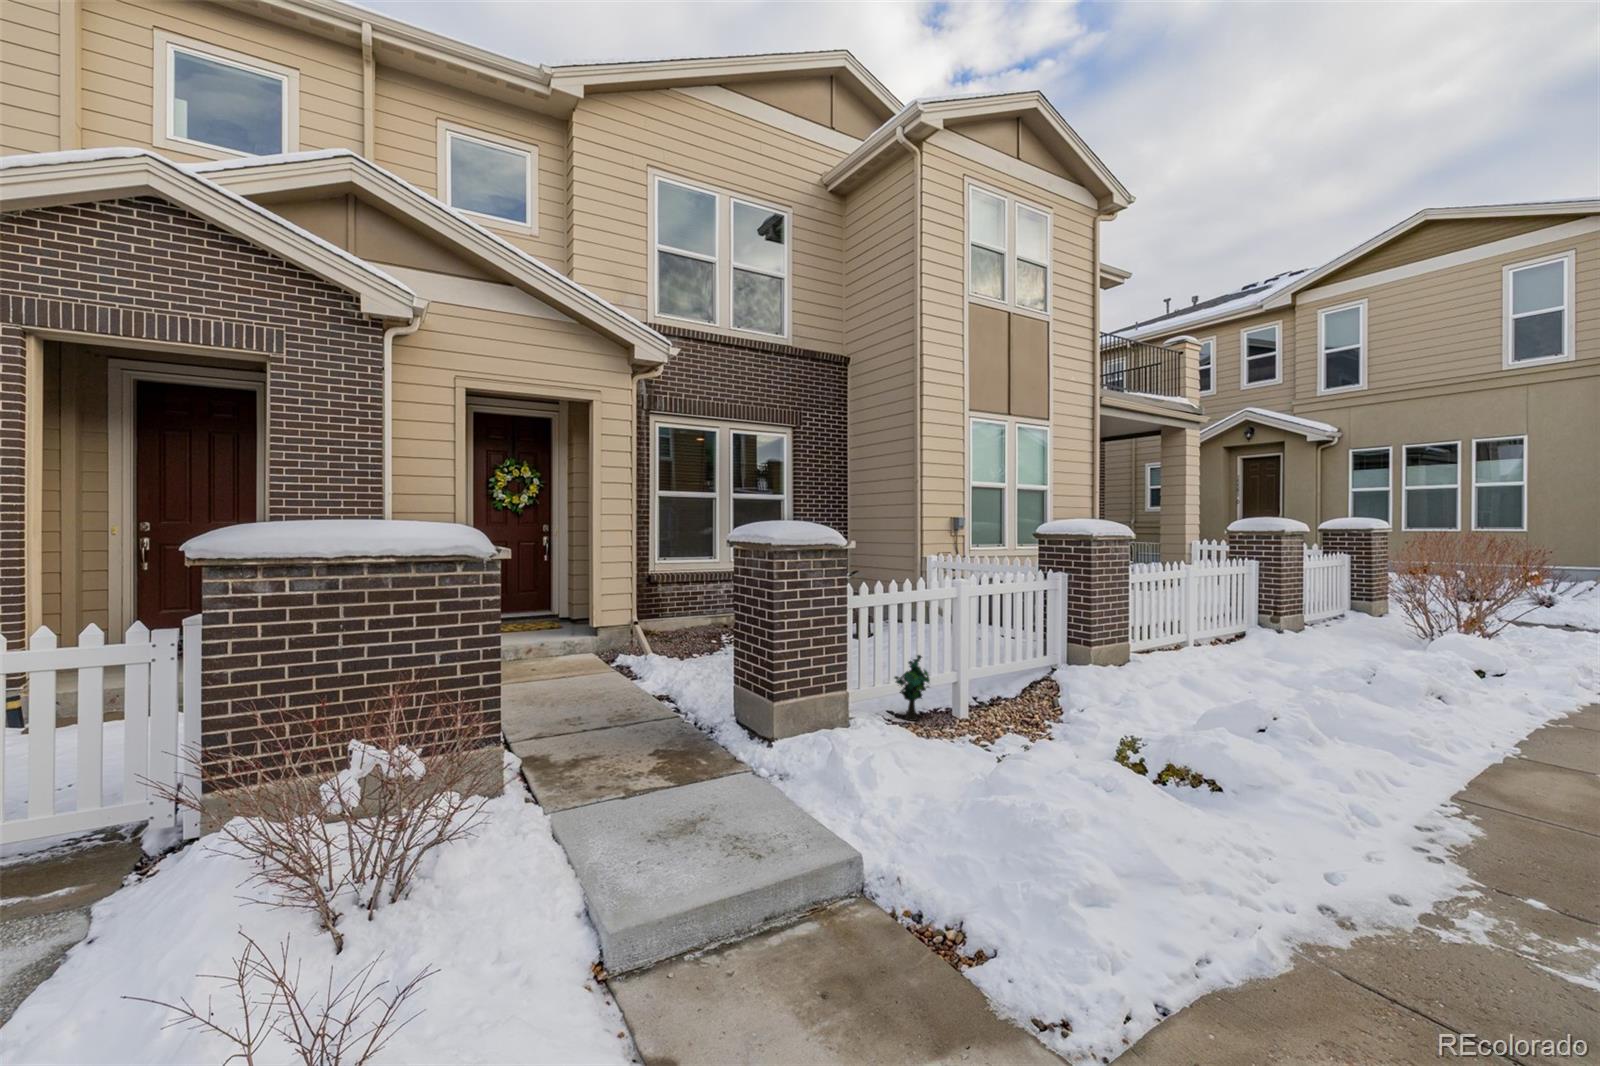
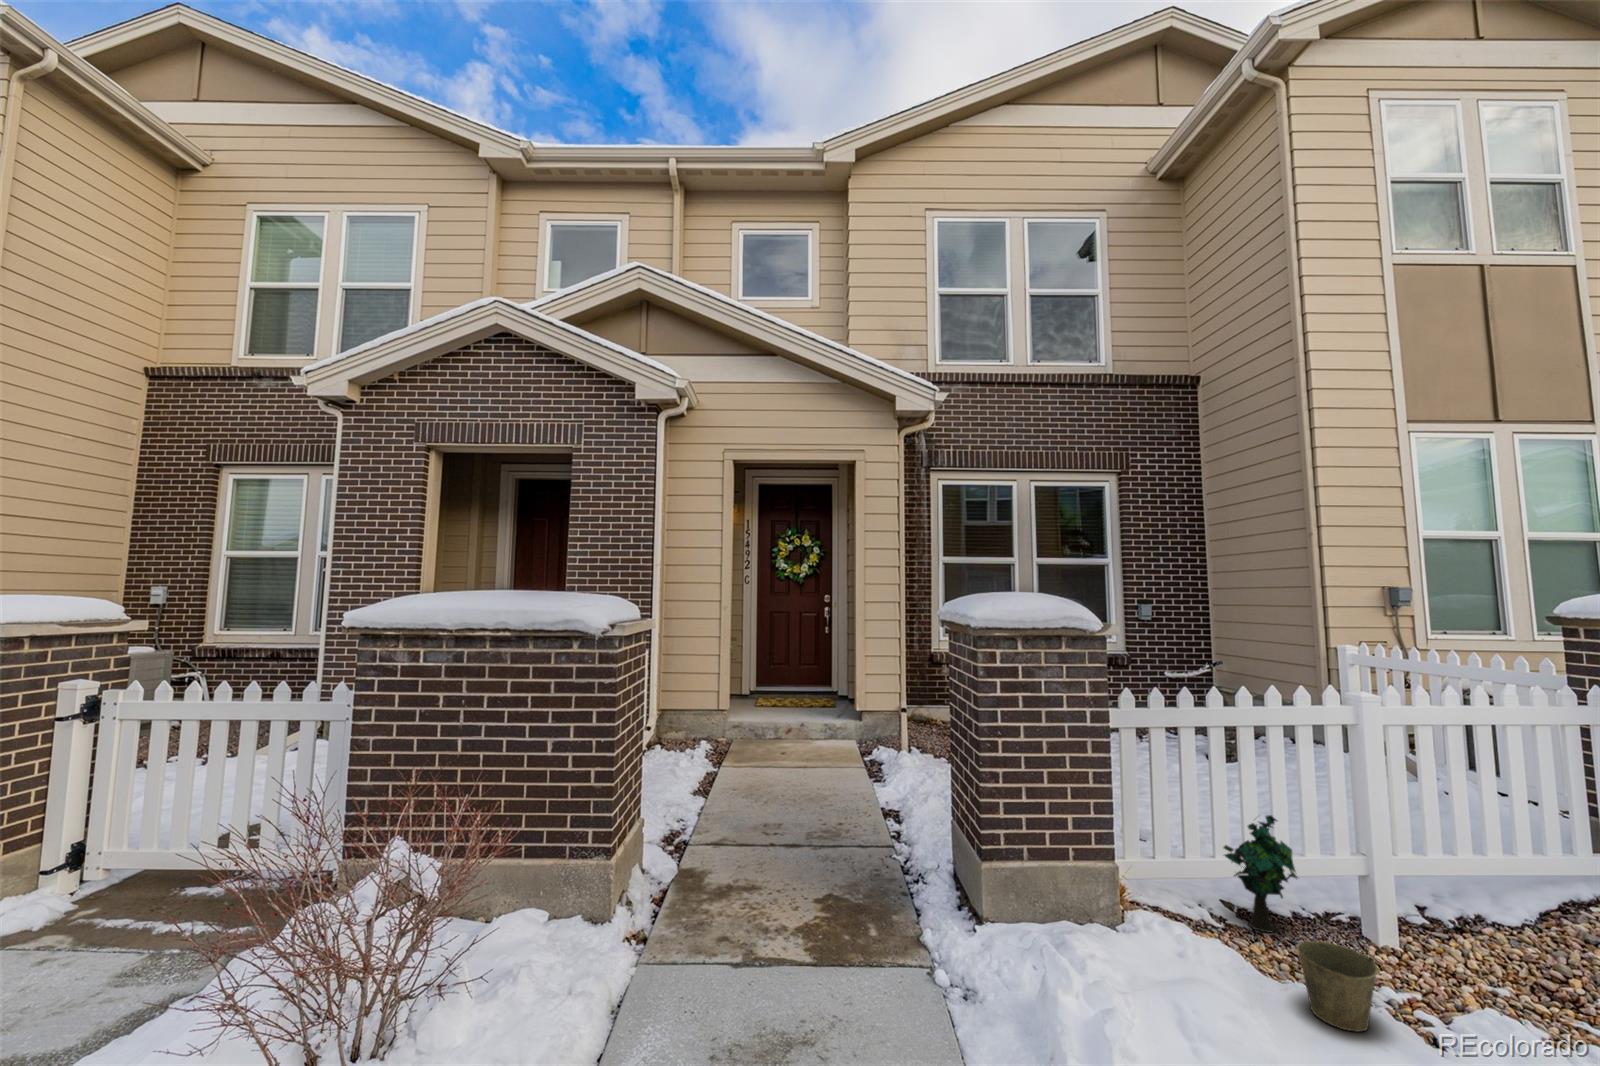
bucket: none [939,696,973,751] -> present [1297,917,1378,1032]

